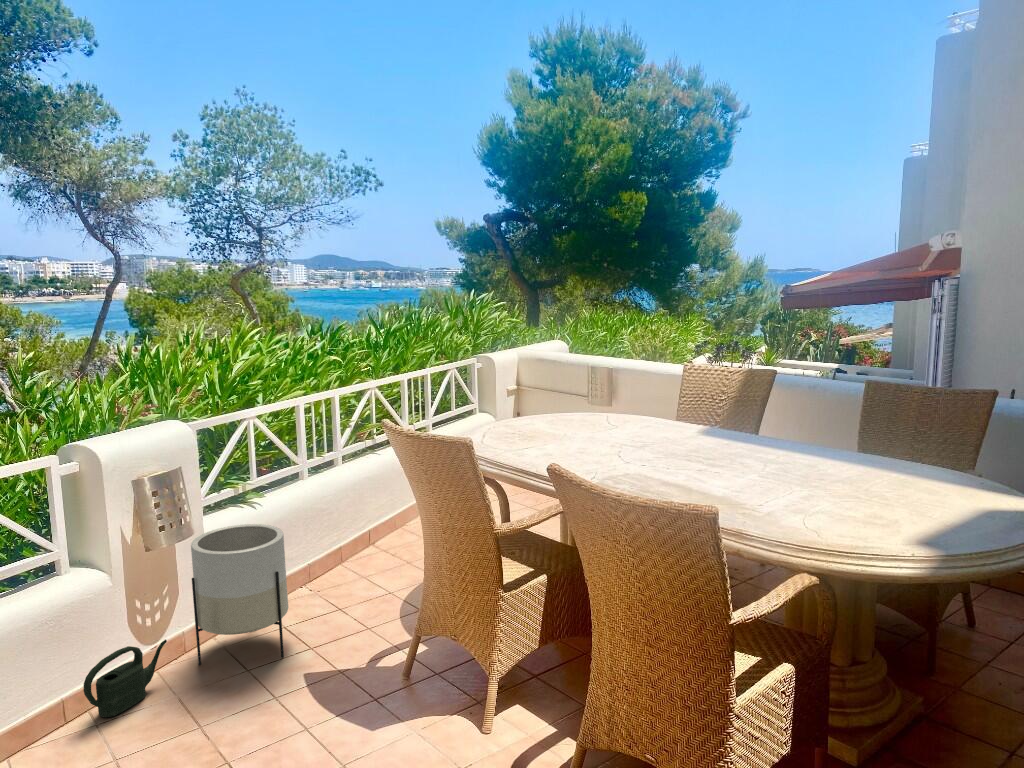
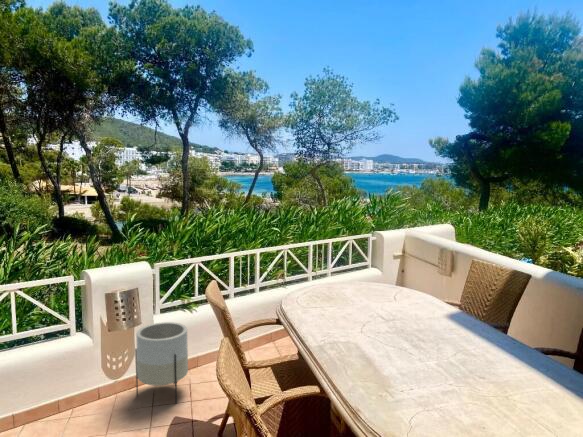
watering can: present [84,639,167,717] -> none [65,379,119,415]

